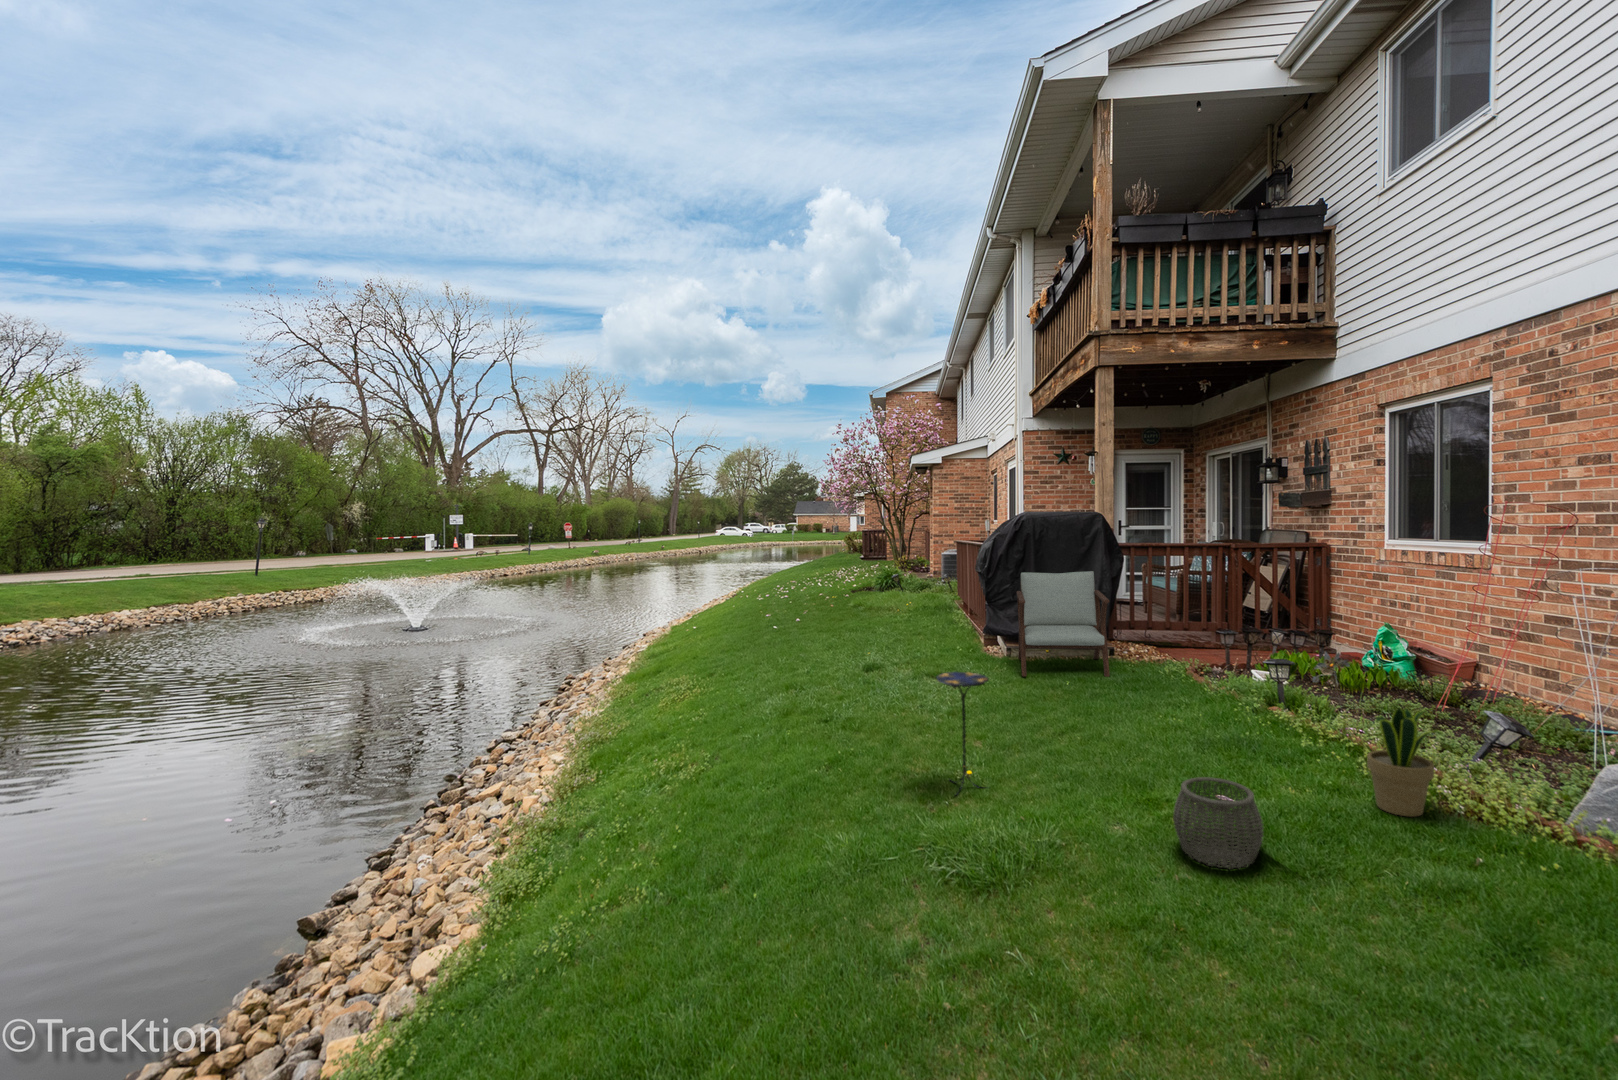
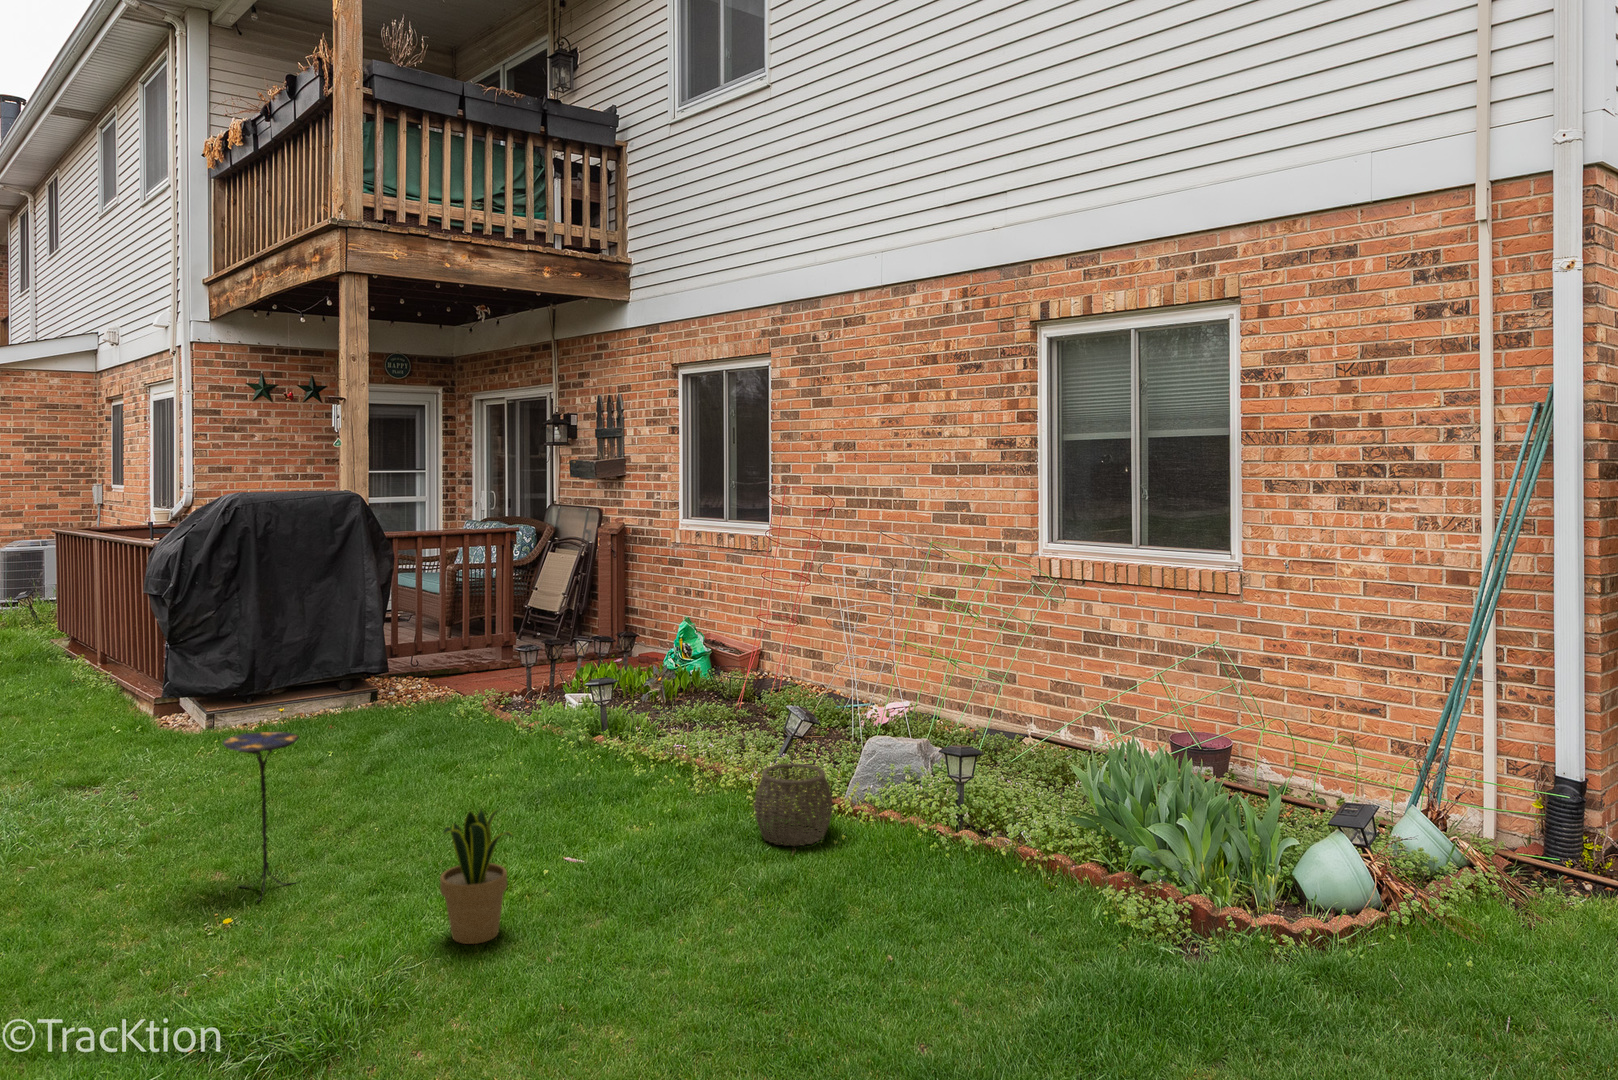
lounge chair: present [1016,571,1110,677] -> none [247,576,394,738]
potted plant: present [1367,708,1443,817] -> present [440,809,513,944]
woven basket: present [1174,777,1264,869] -> present [754,764,833,846]

